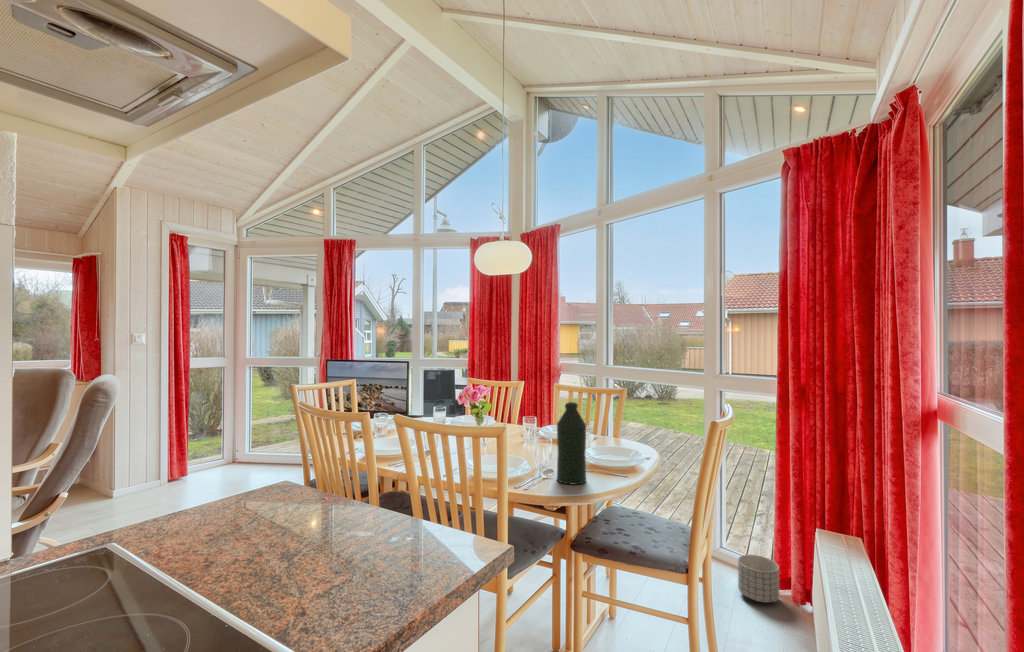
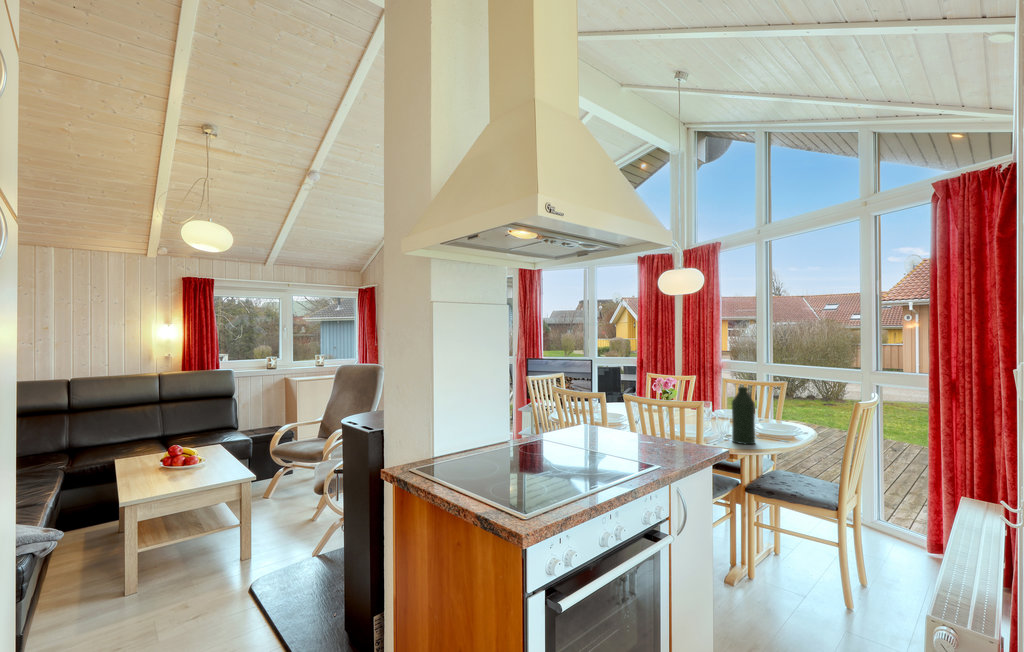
planter: present [738,555,779,603] -> none [893,522,934,561]

